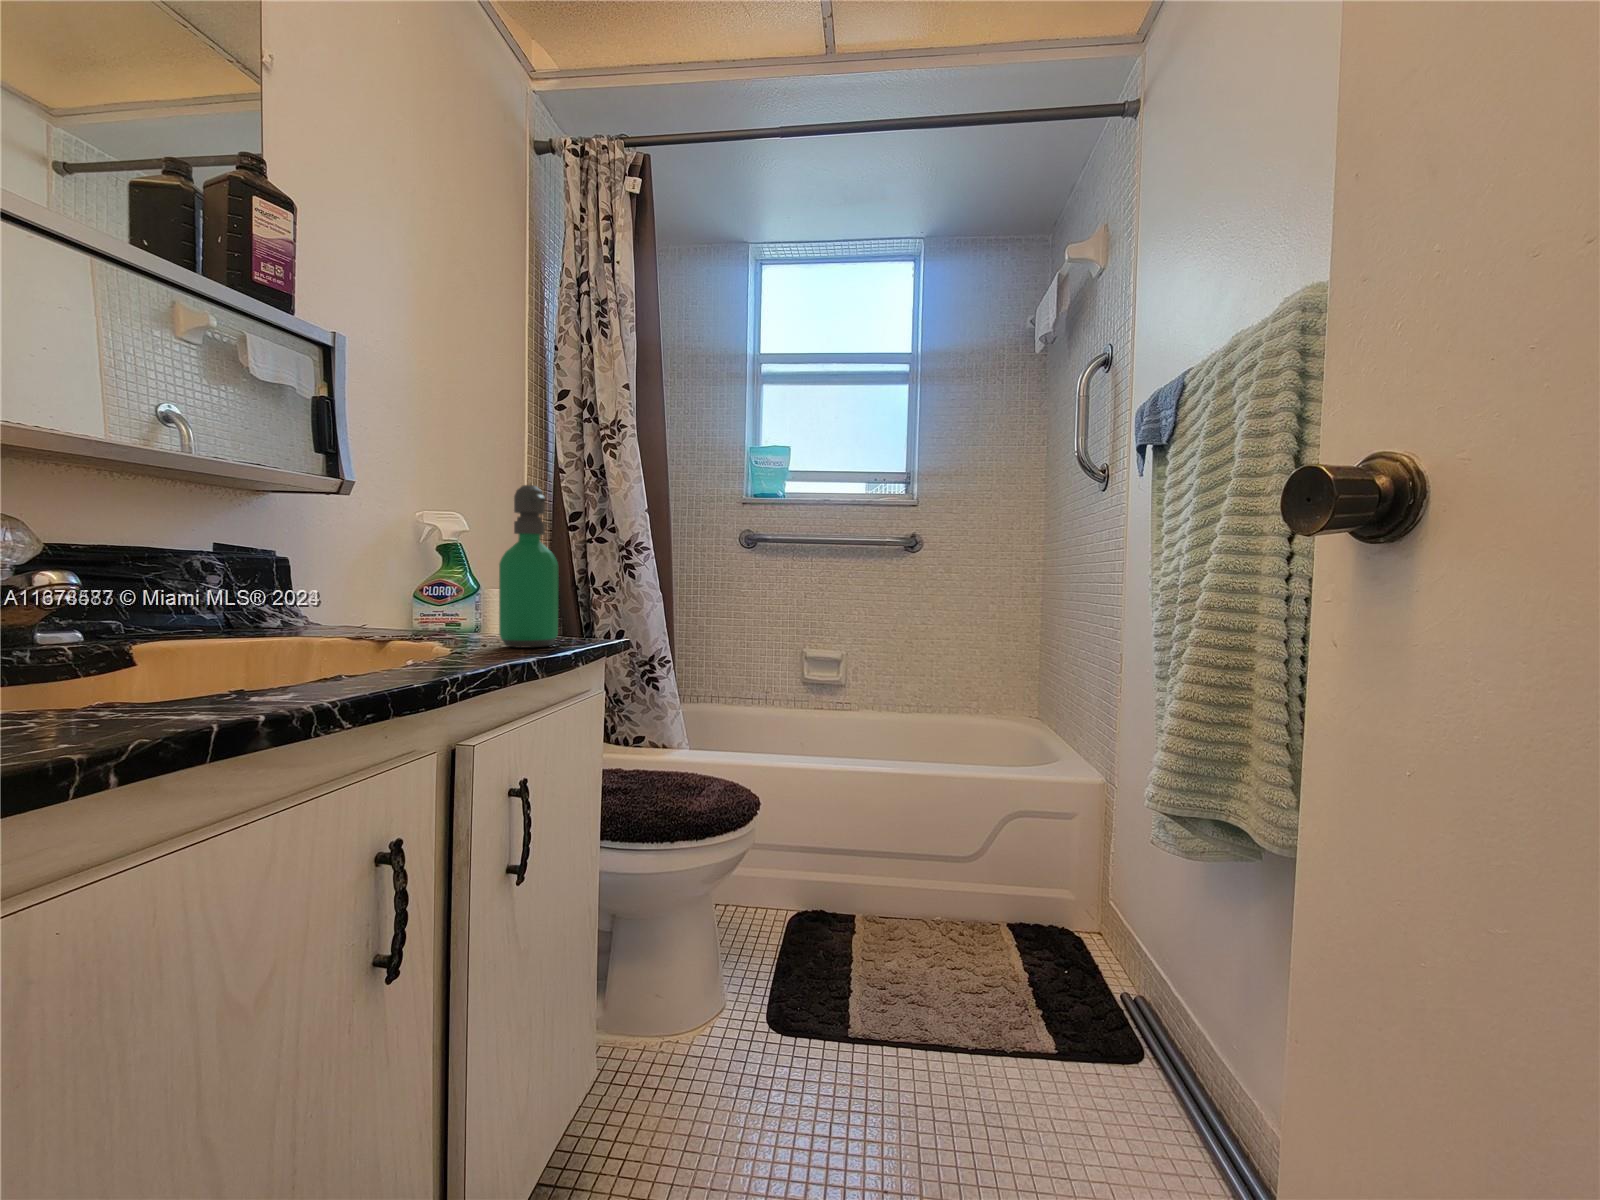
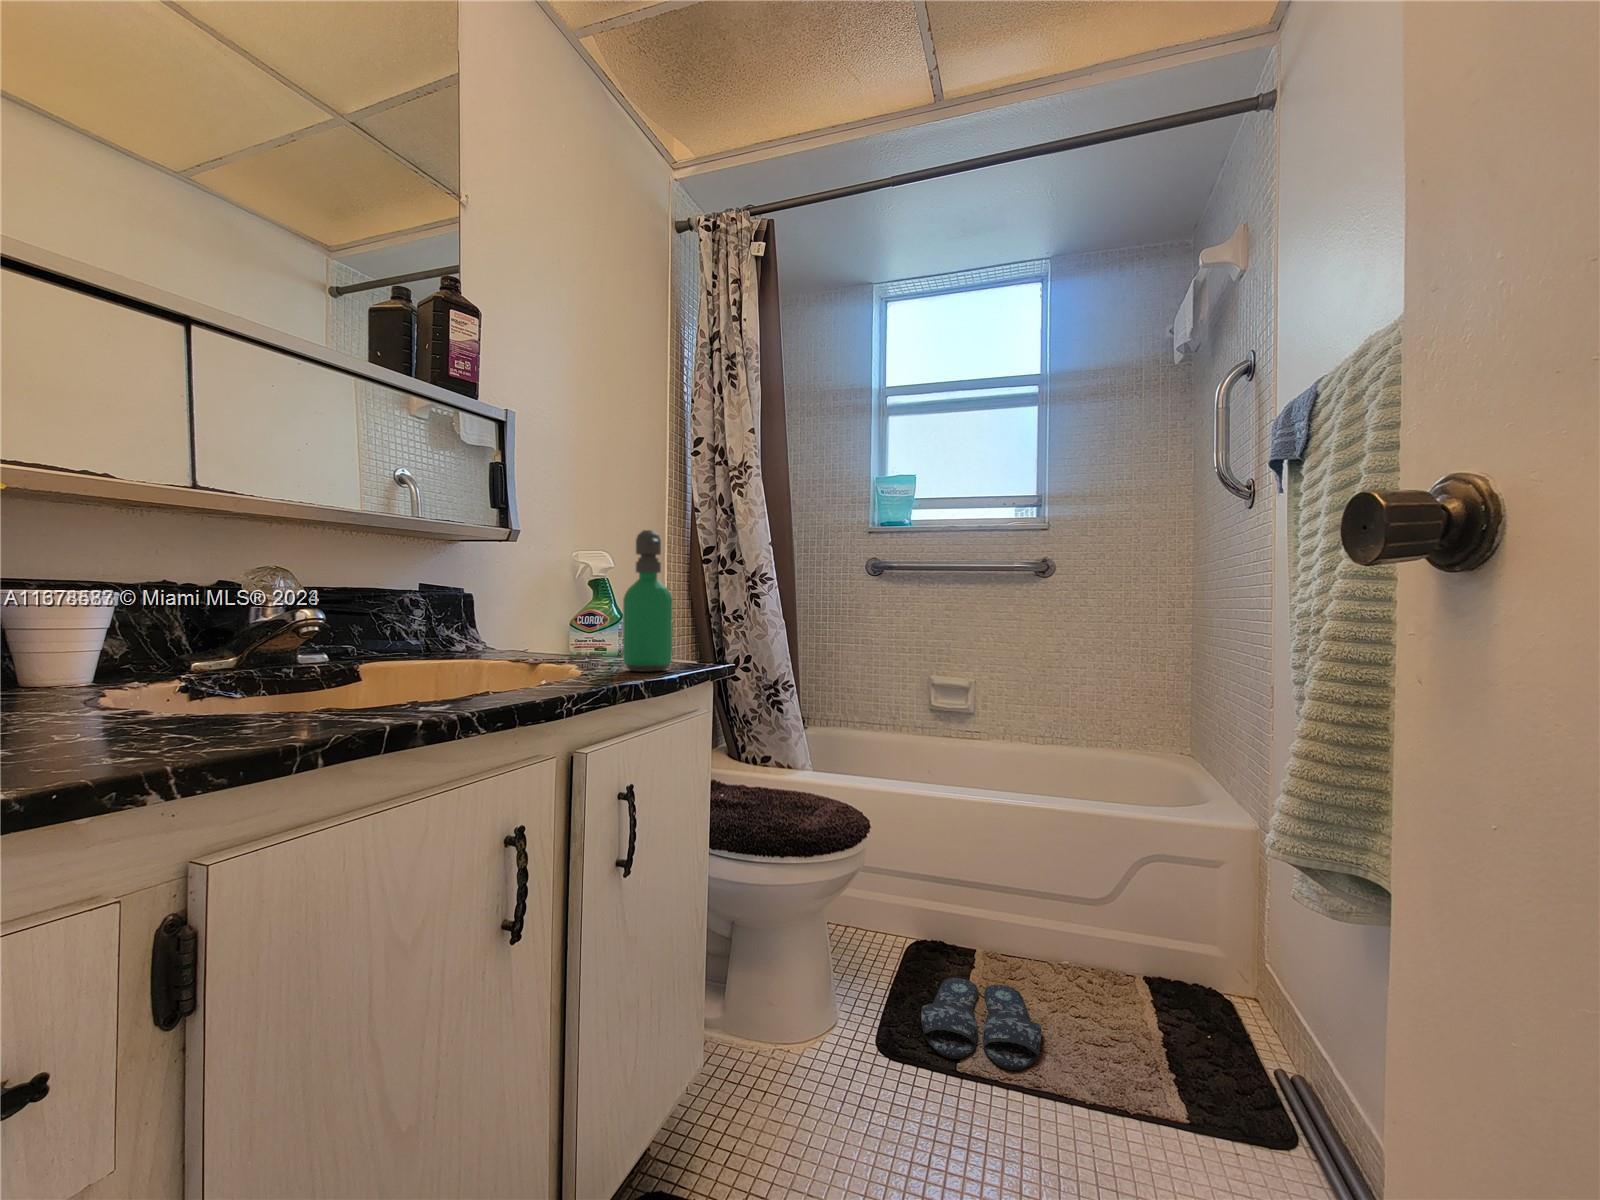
slippers: none [810,945,924,1029] -> present [921,978,1042,1070]

